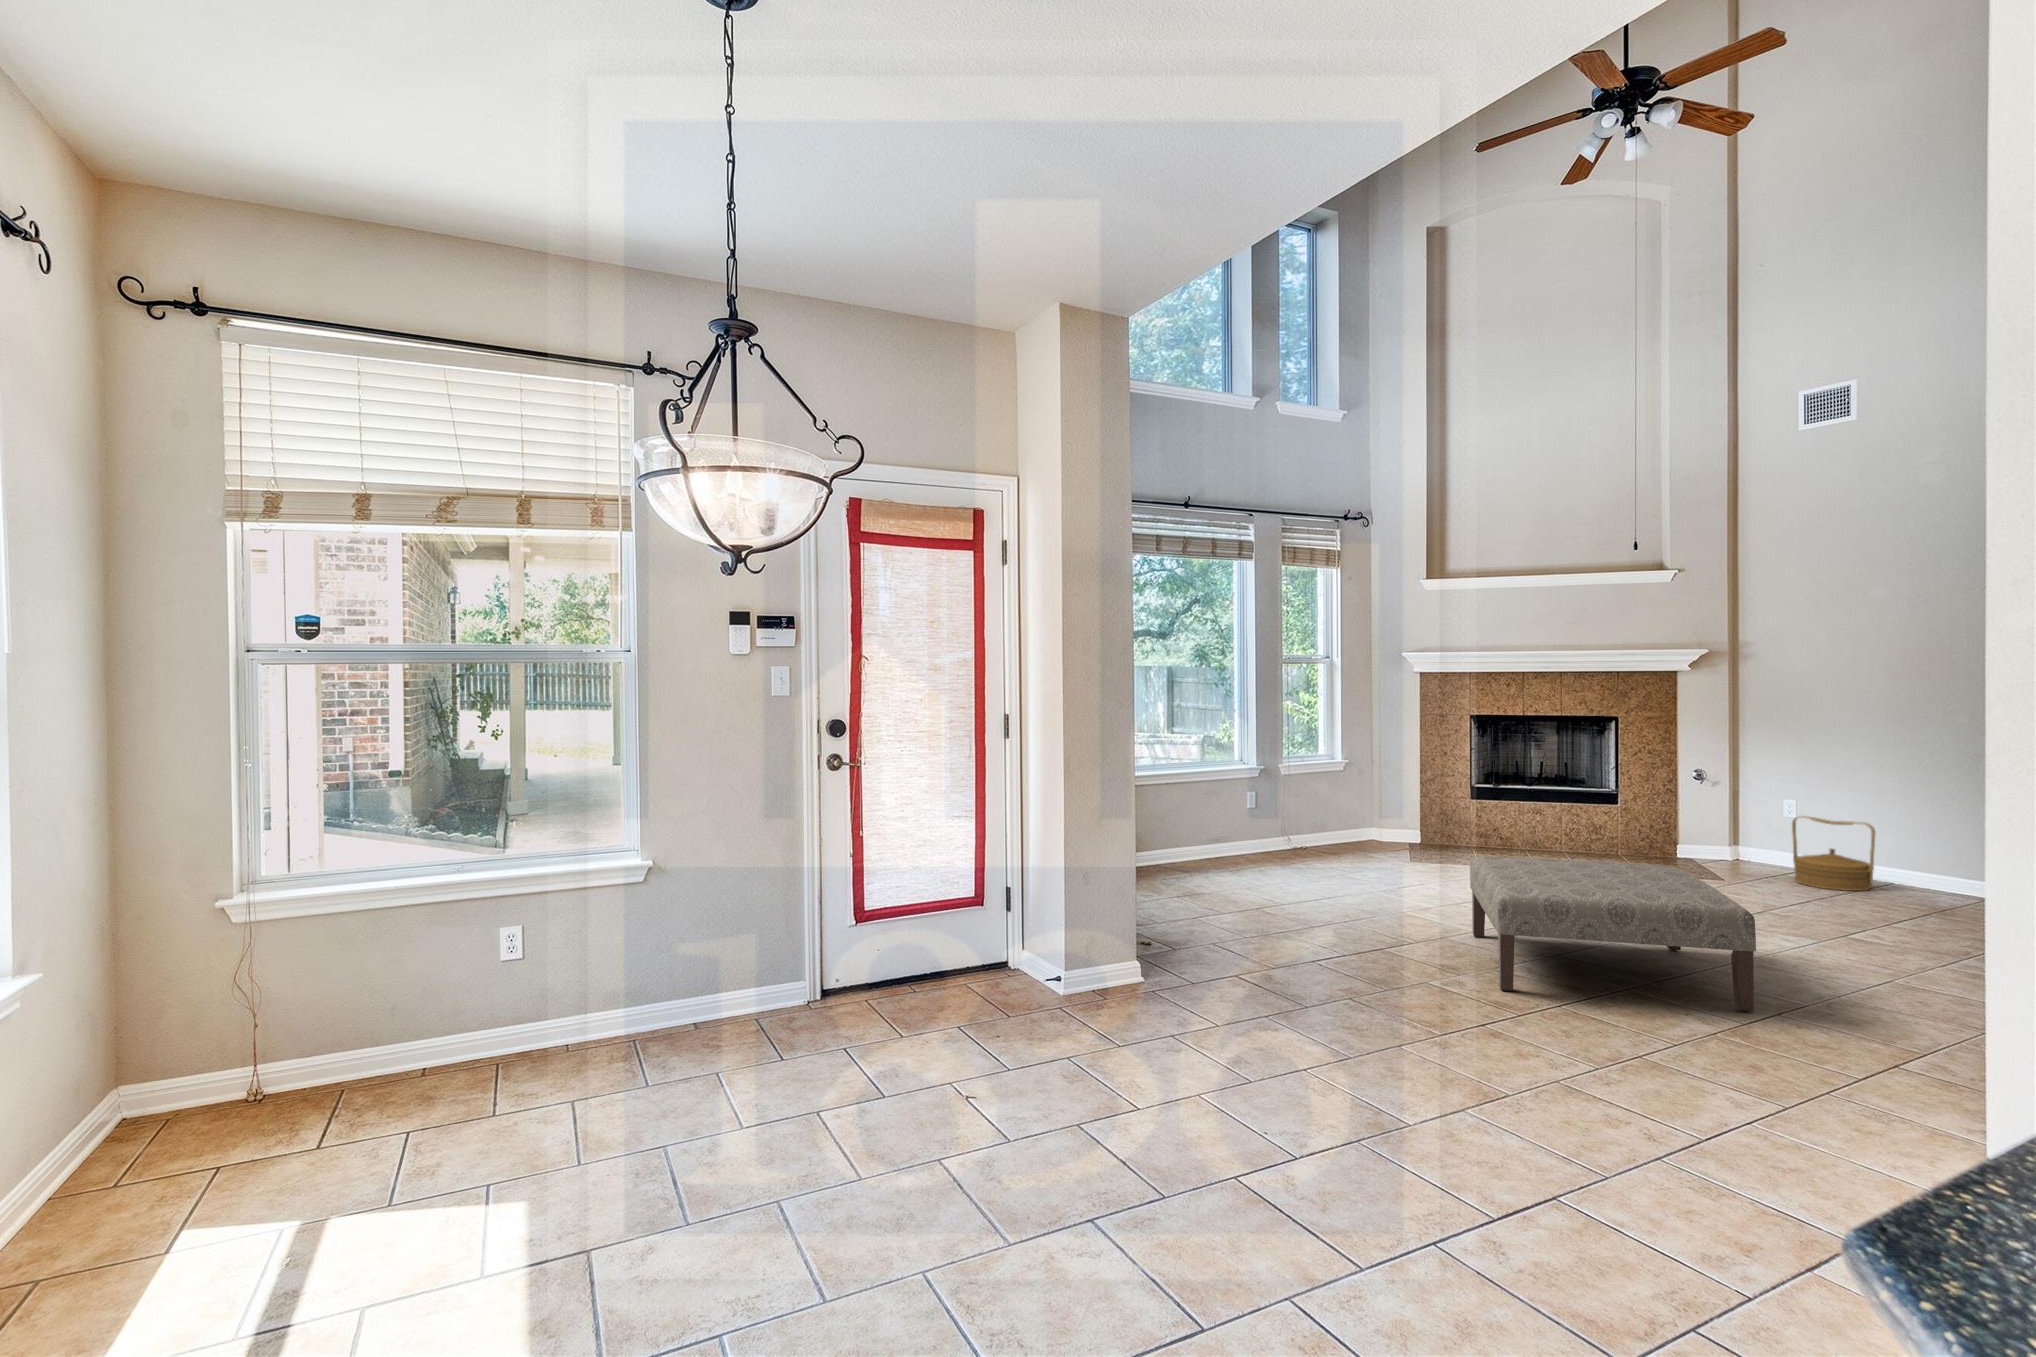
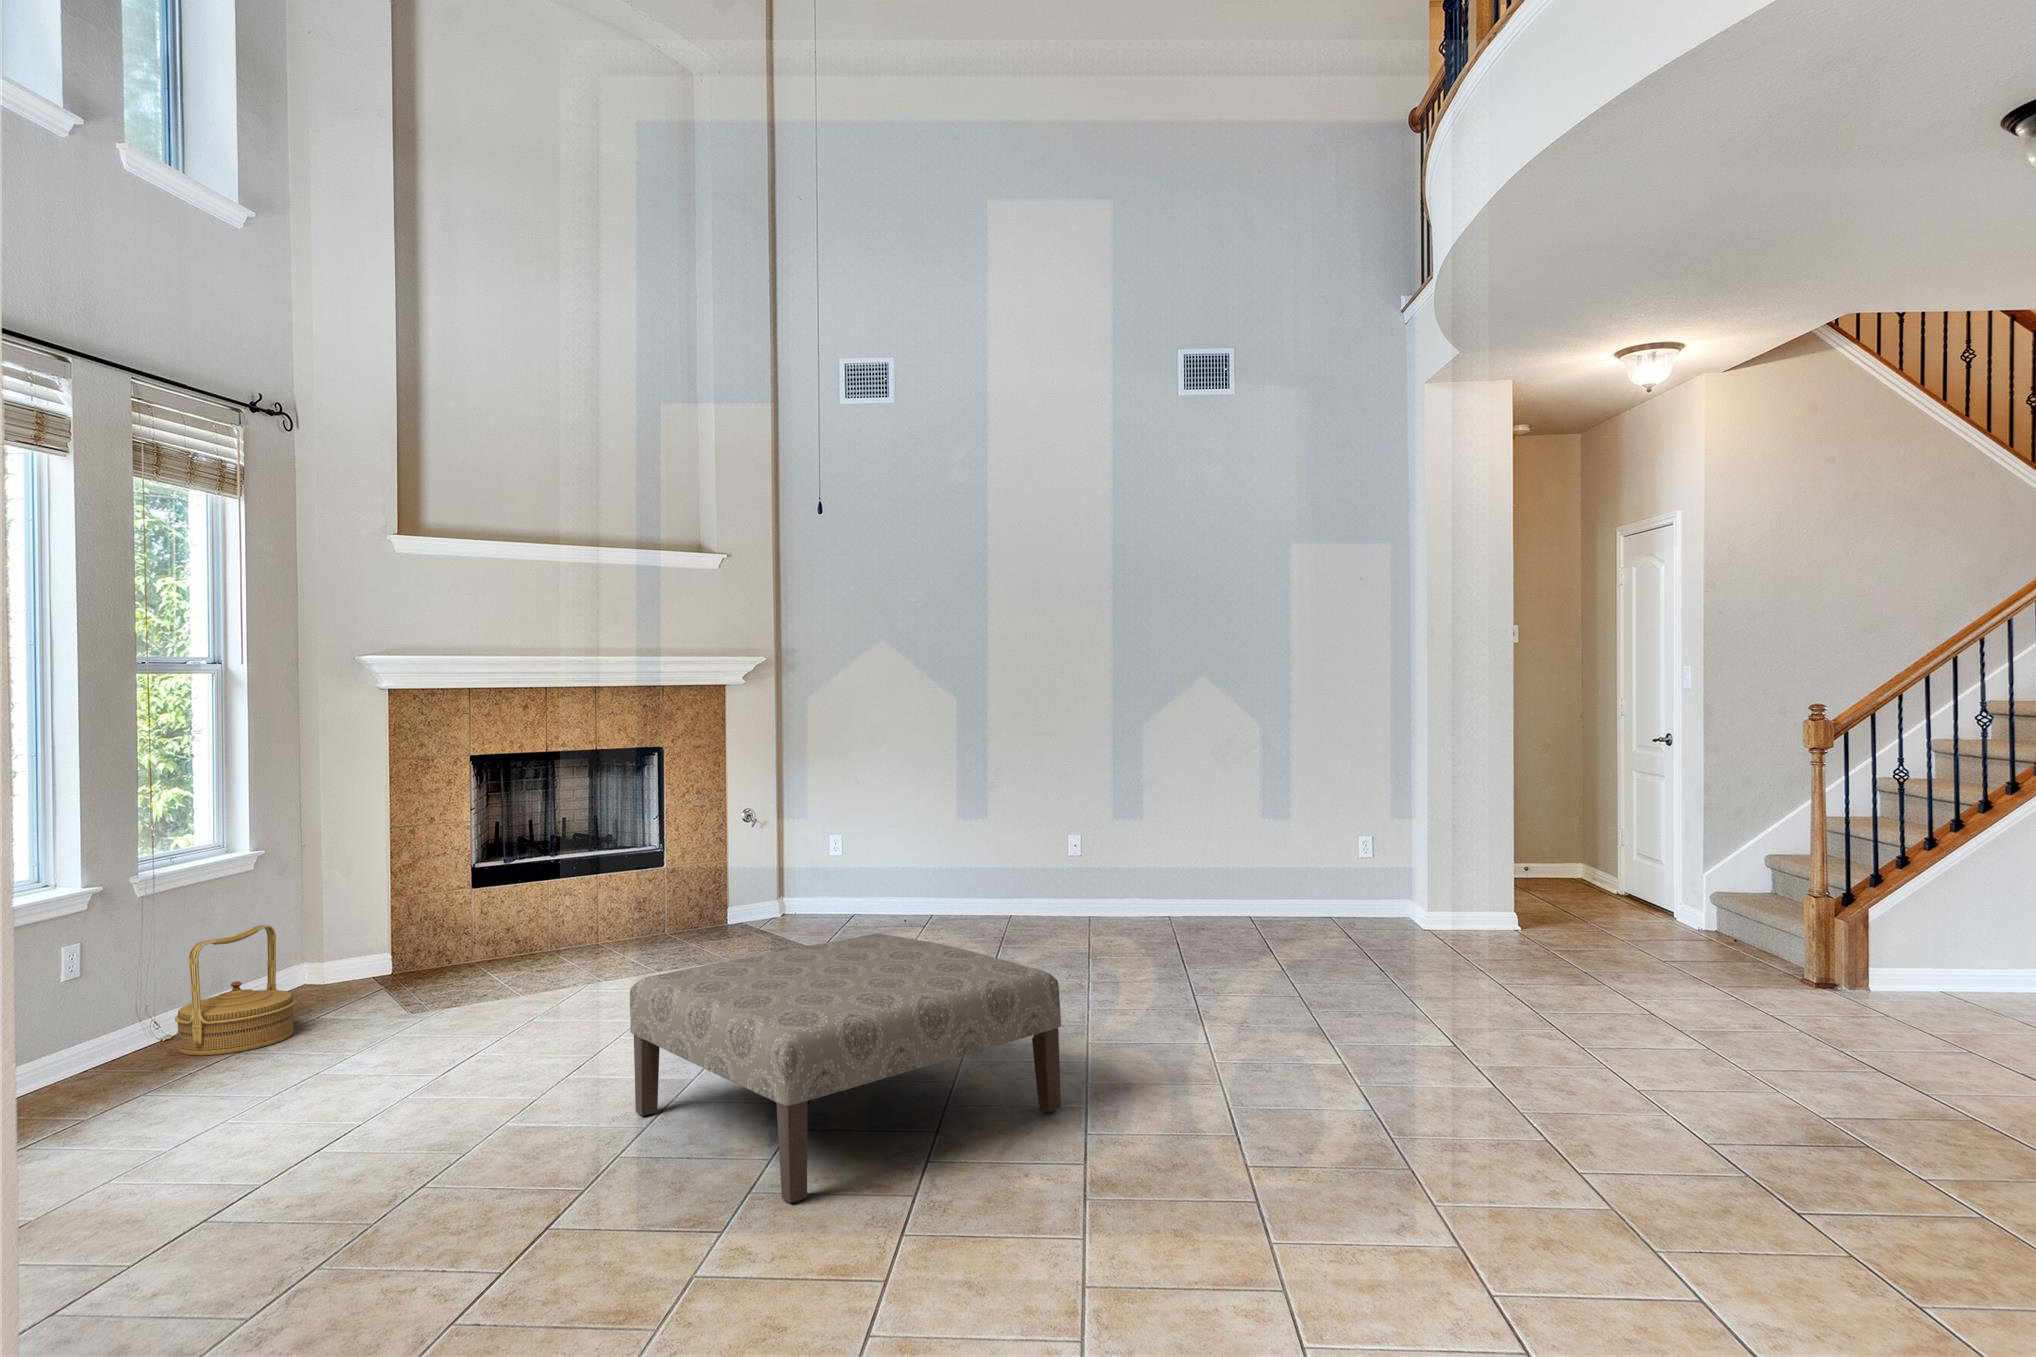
woven basket: present [1792,816,1875,891] -> present [175,925,296,1056]

